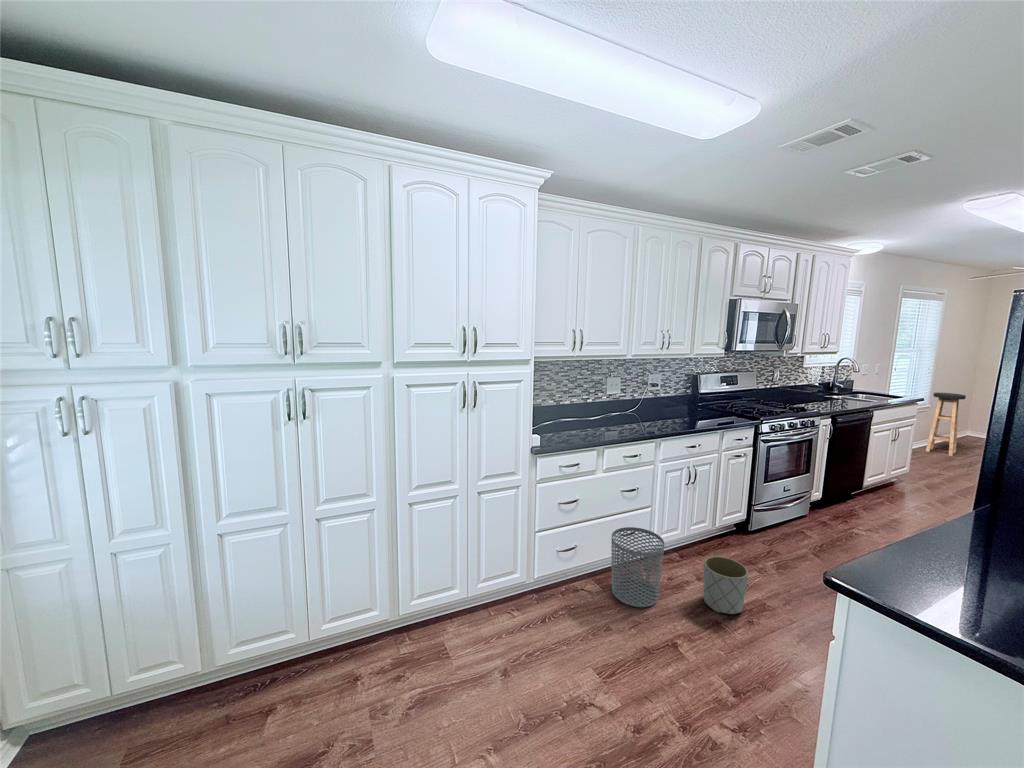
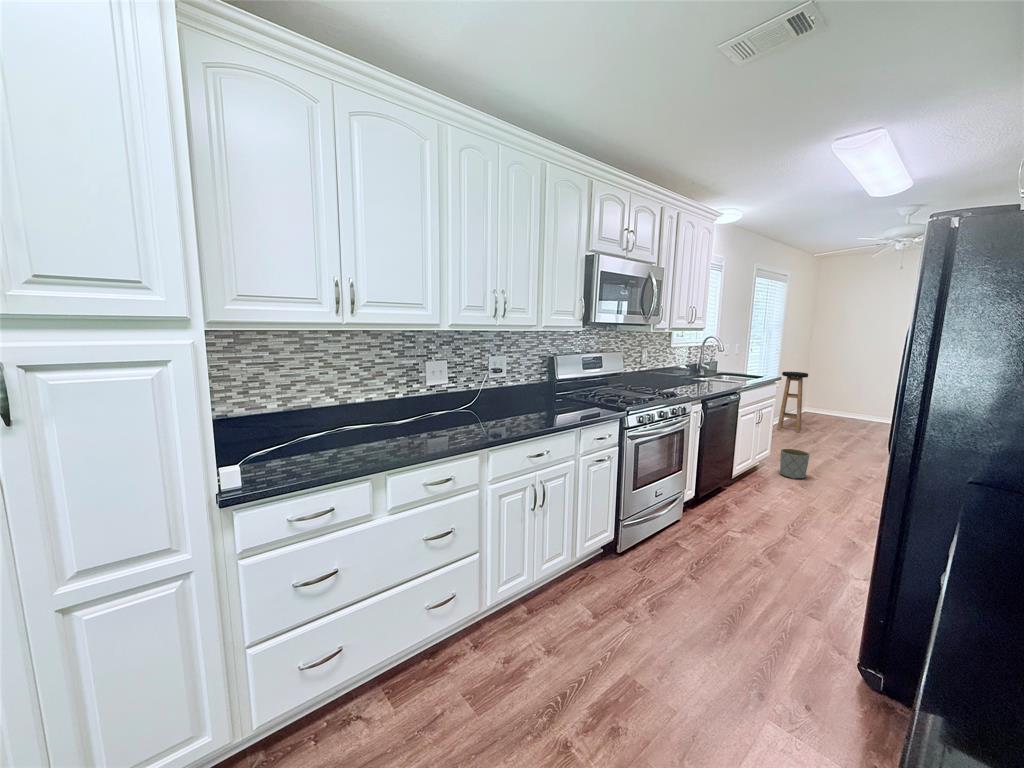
waste bin: present [611,527,664,607] -> none [404,593,487,736]
planter: present [703,556,748,614] -> present [780,449,809,479]

